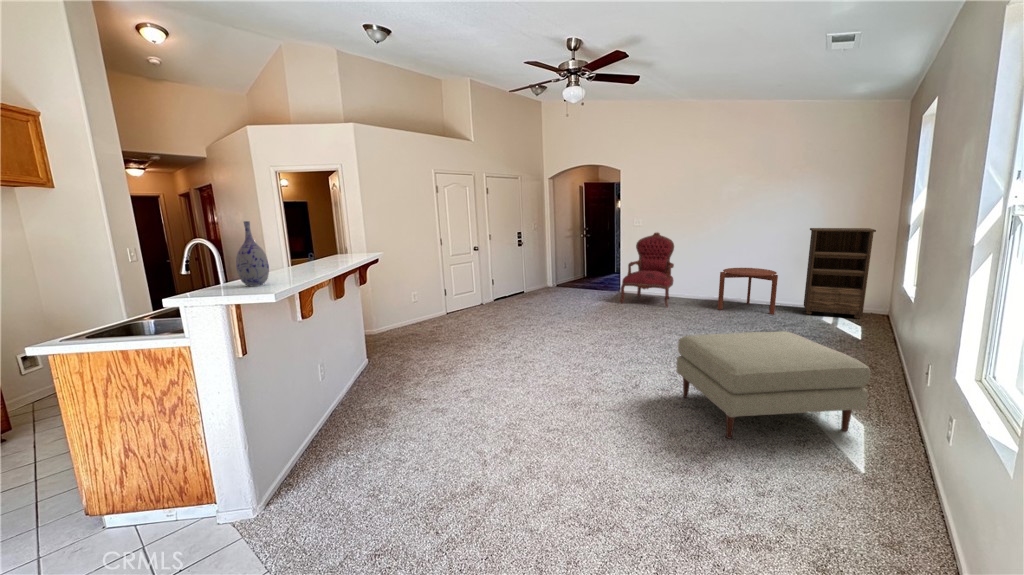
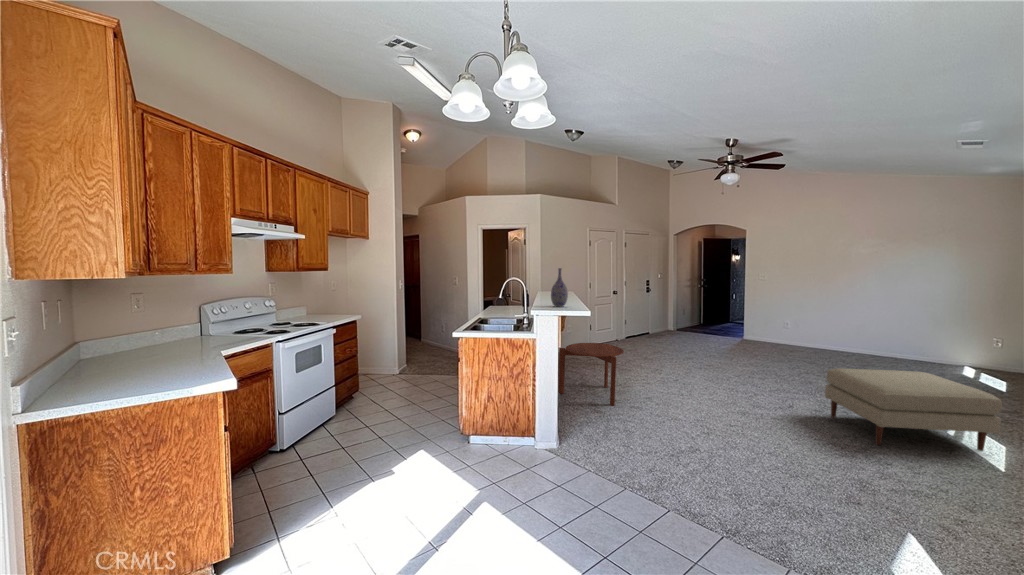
bookshelf: present [804,228,876,319] -> none [934,291,1009,377]
armchair: present [621,233,674,307] -> none [746,287,799,354]
side table: present [718,268,778,315] -> present [559,343,624,406]

